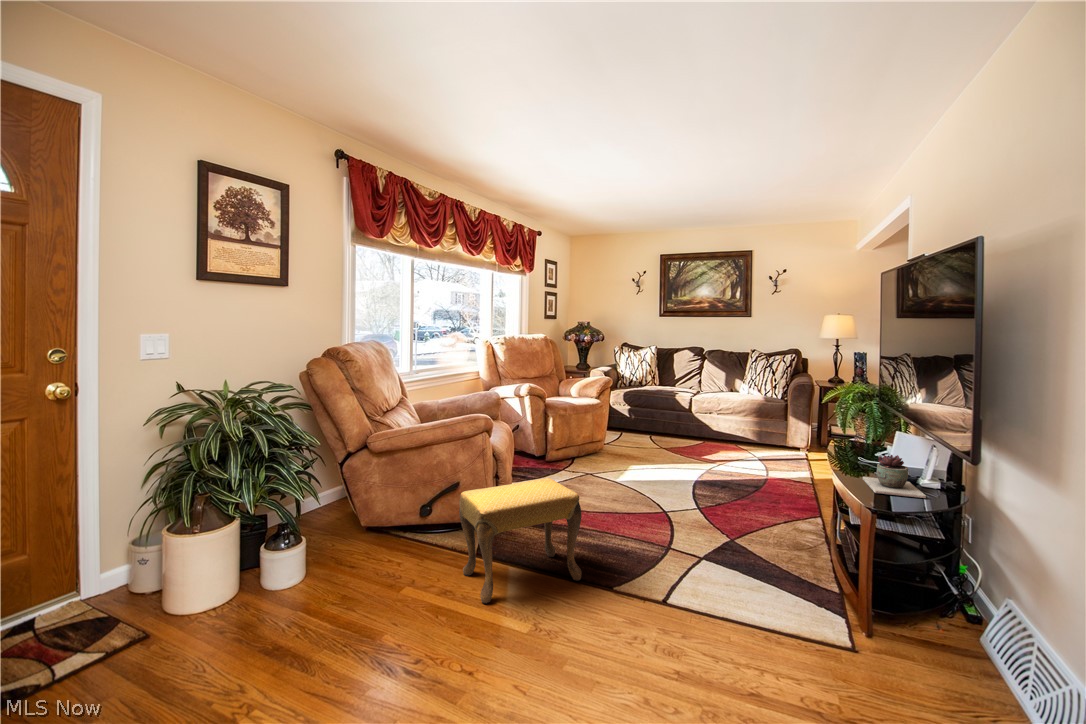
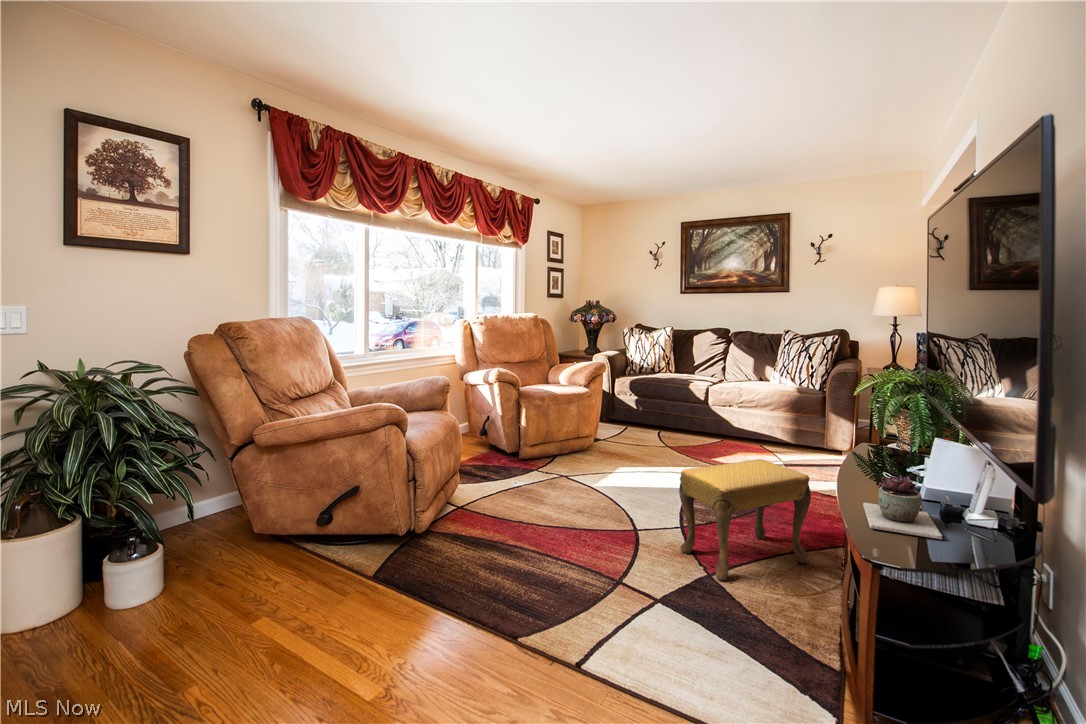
footstool: present [459,478,582,603] -> present [679,459,811,581]

